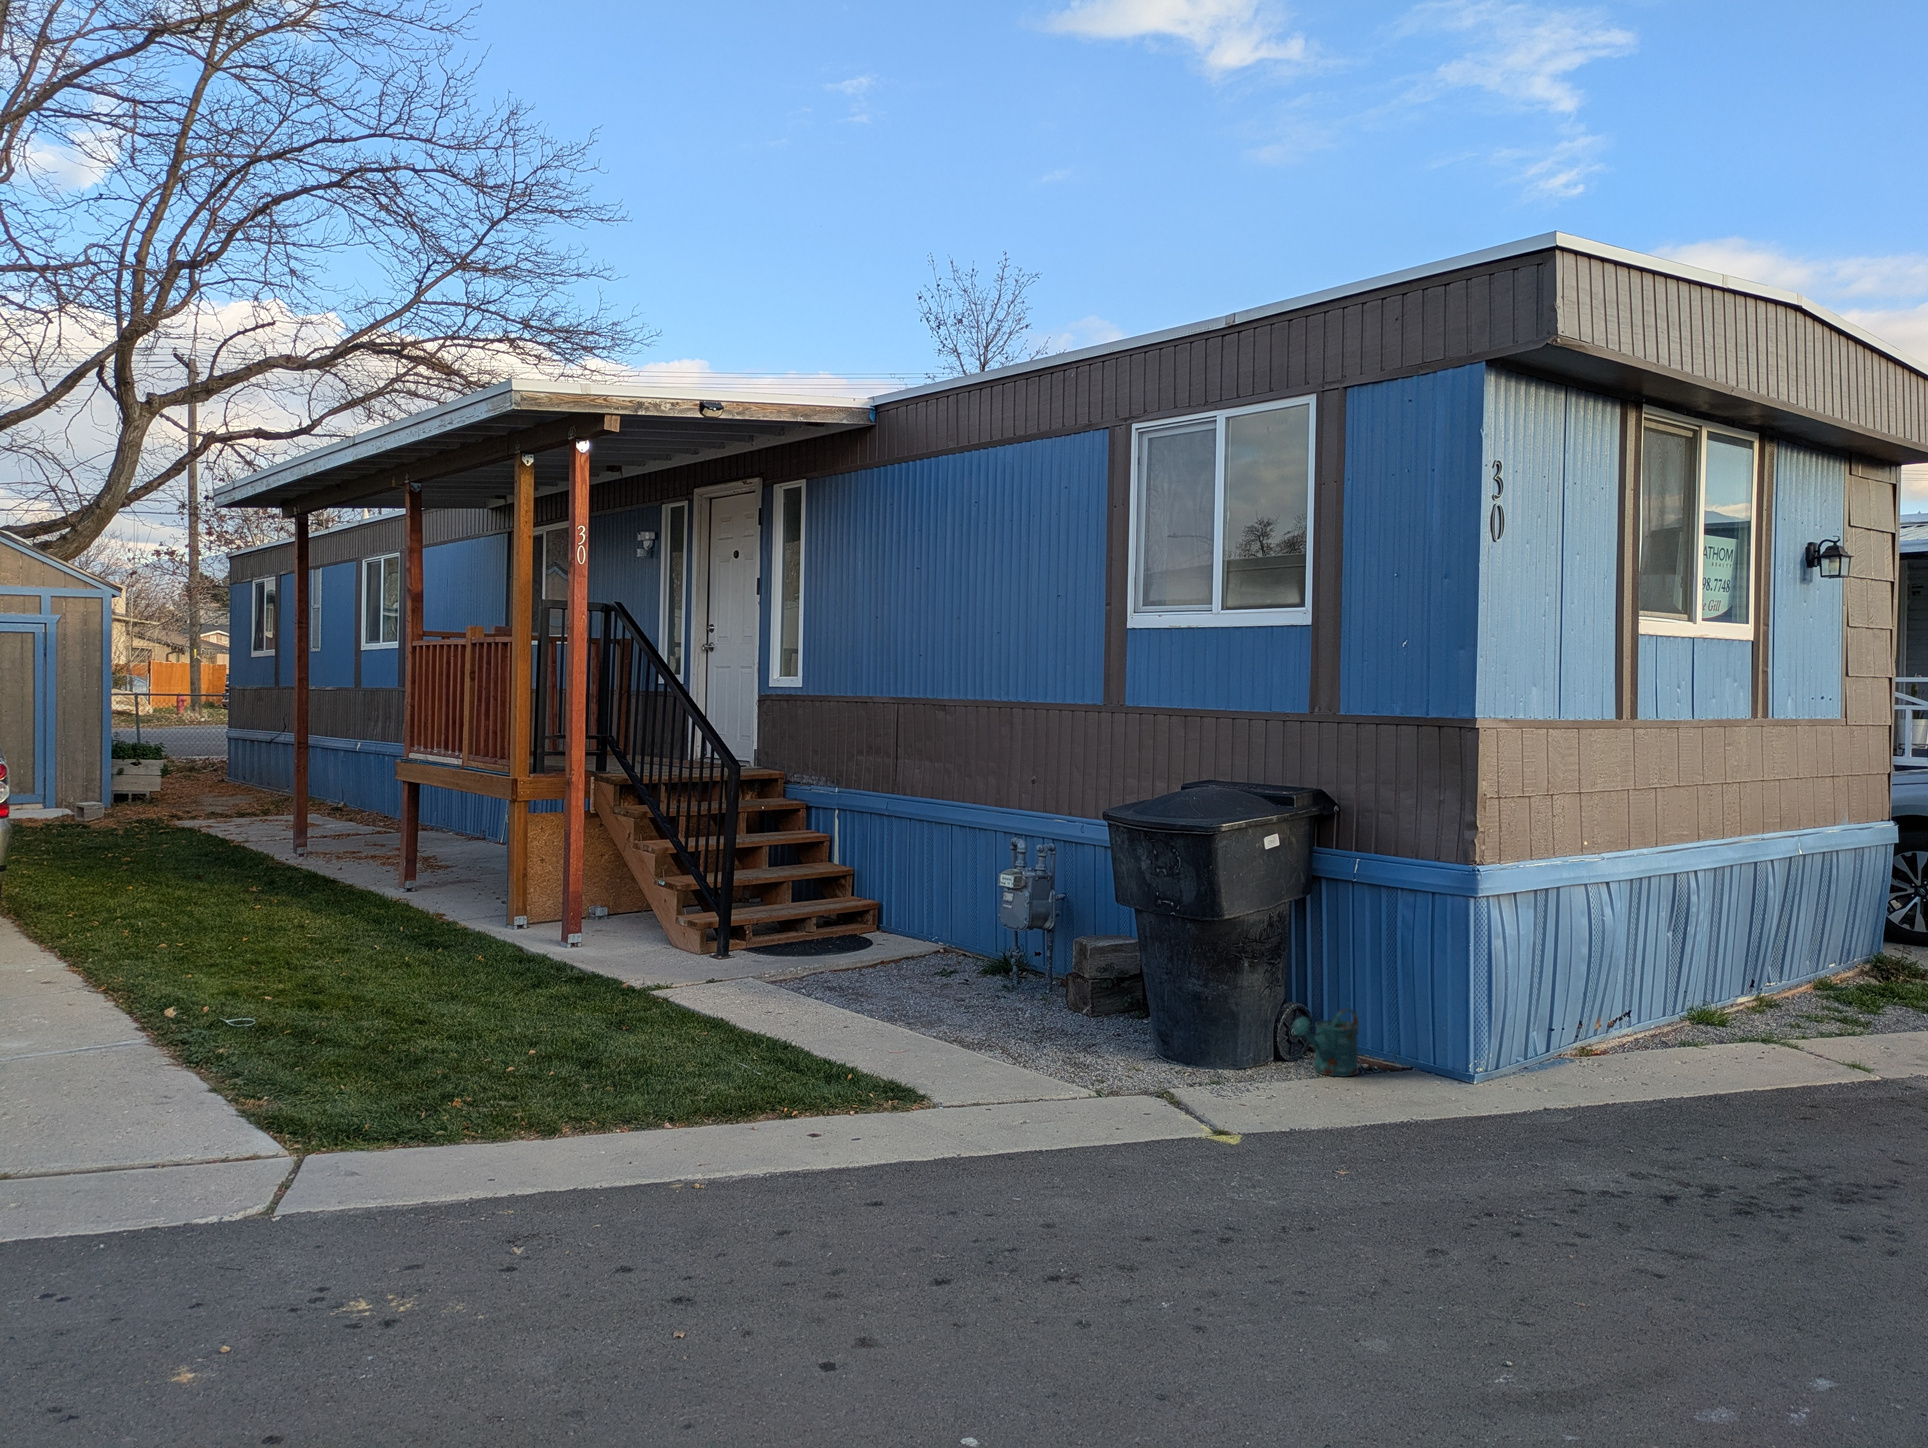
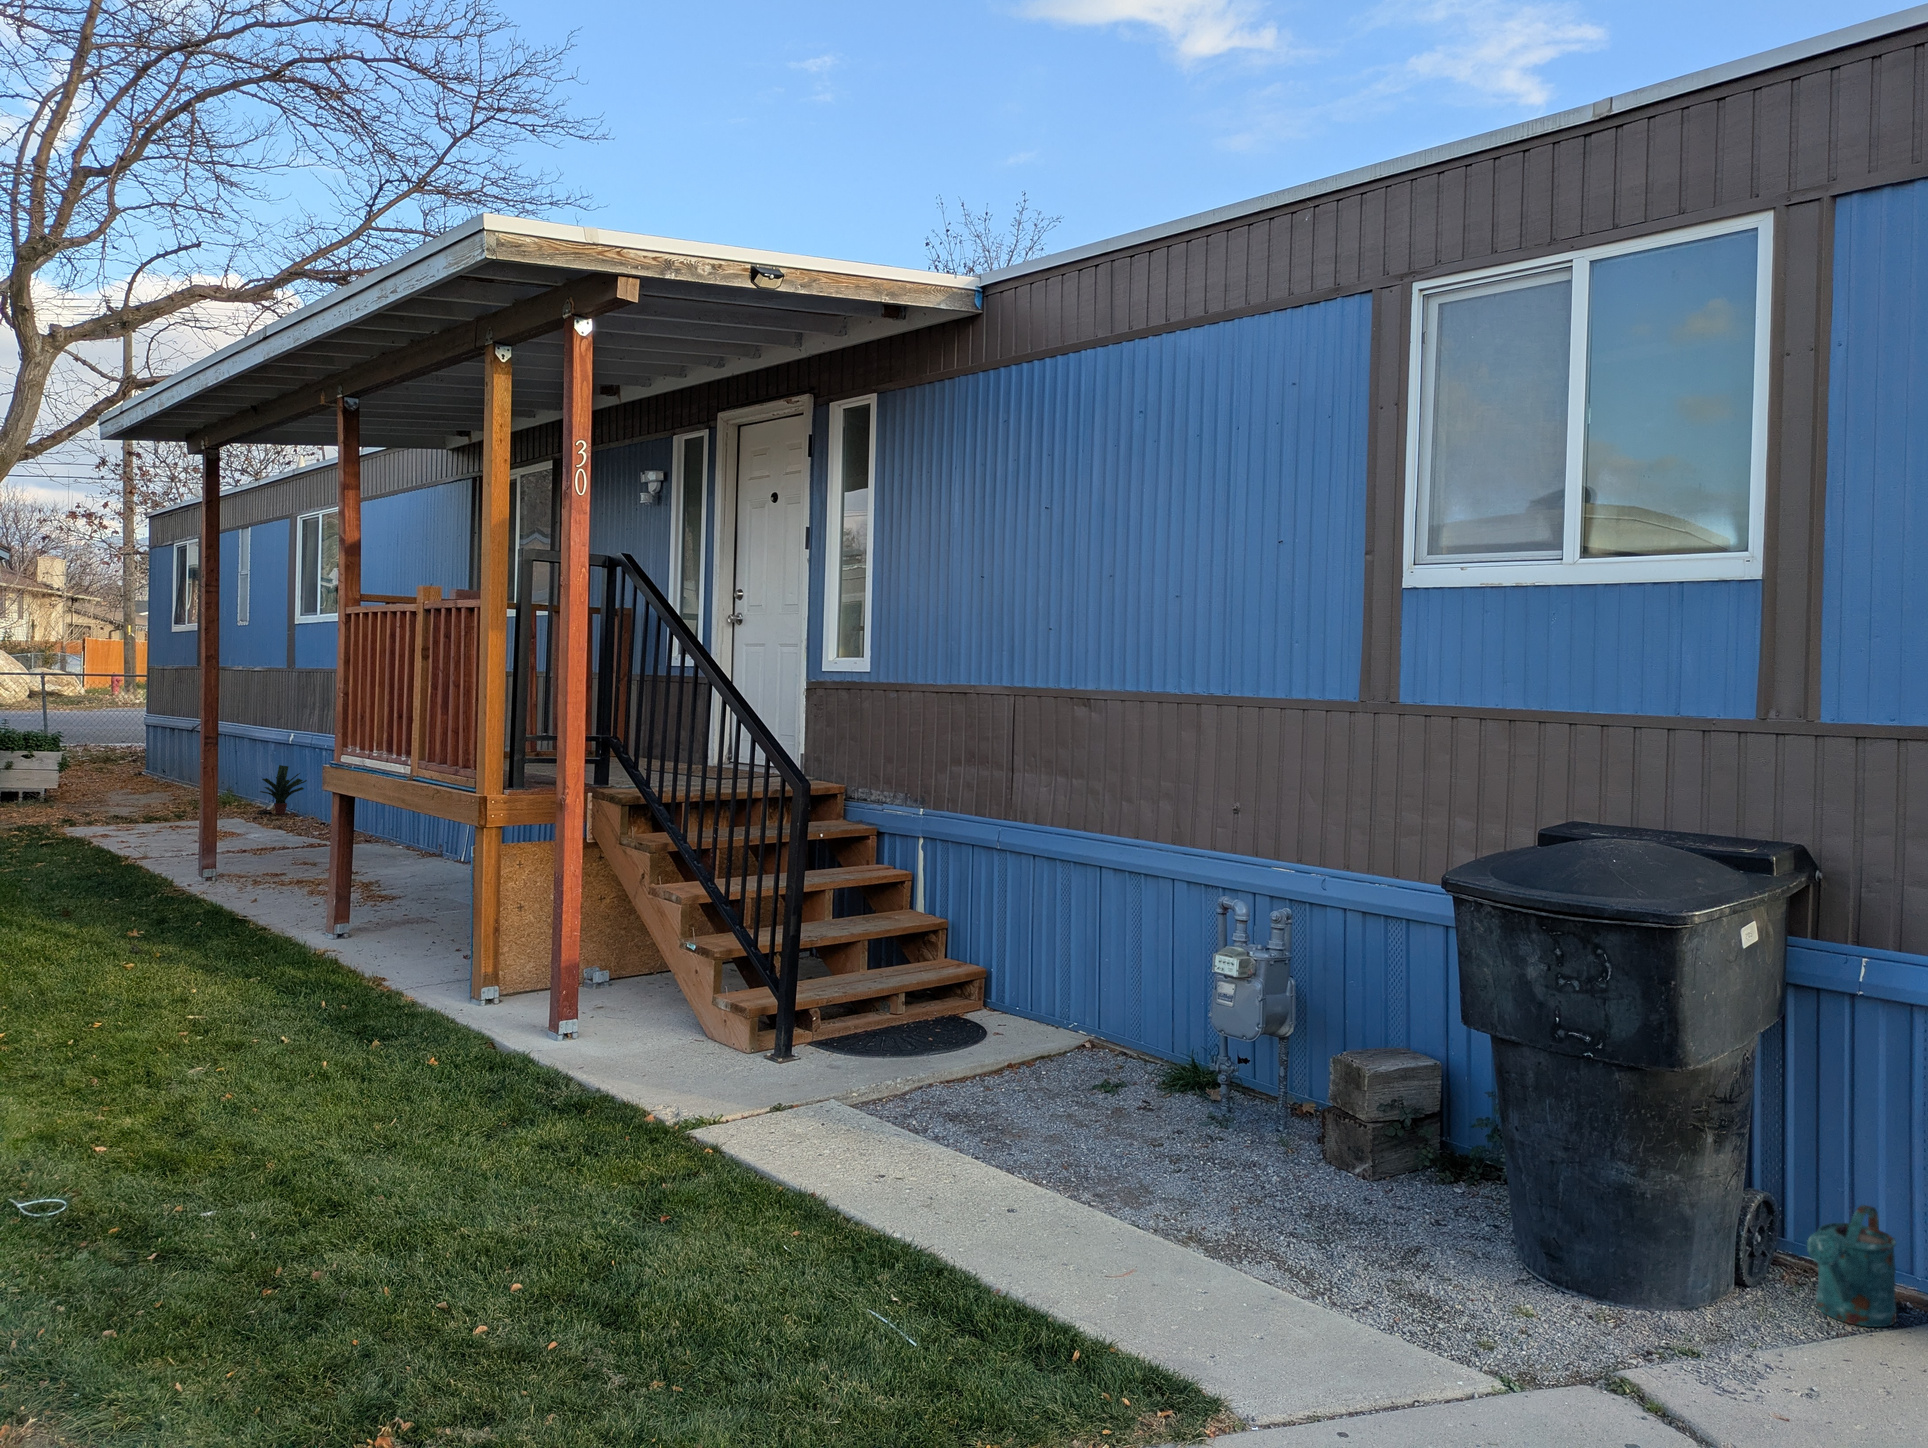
potted plant: none [331,769,371,811] -> present [260,765,307,814]

